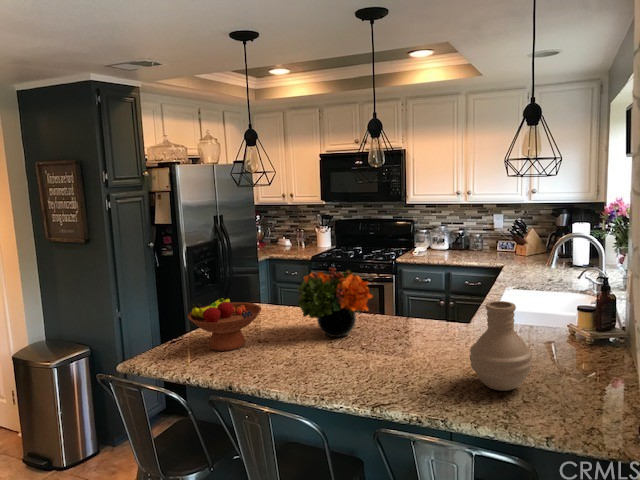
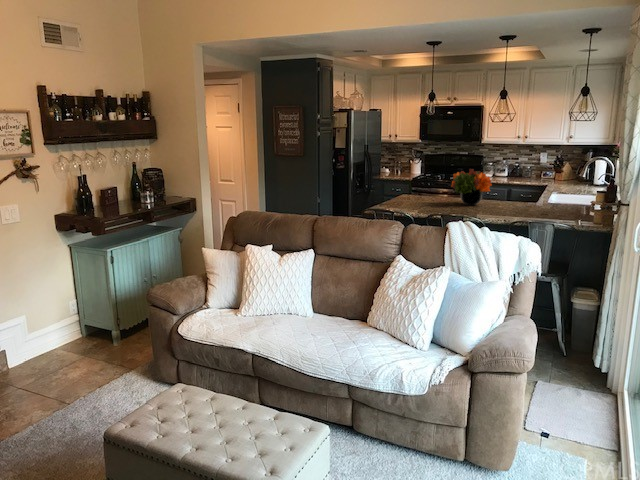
fruit bowl: present [188,298,261,351] -> none [398,182,436,208]
vase: present [470,301,533,391] -> none [551,179,581,217]

